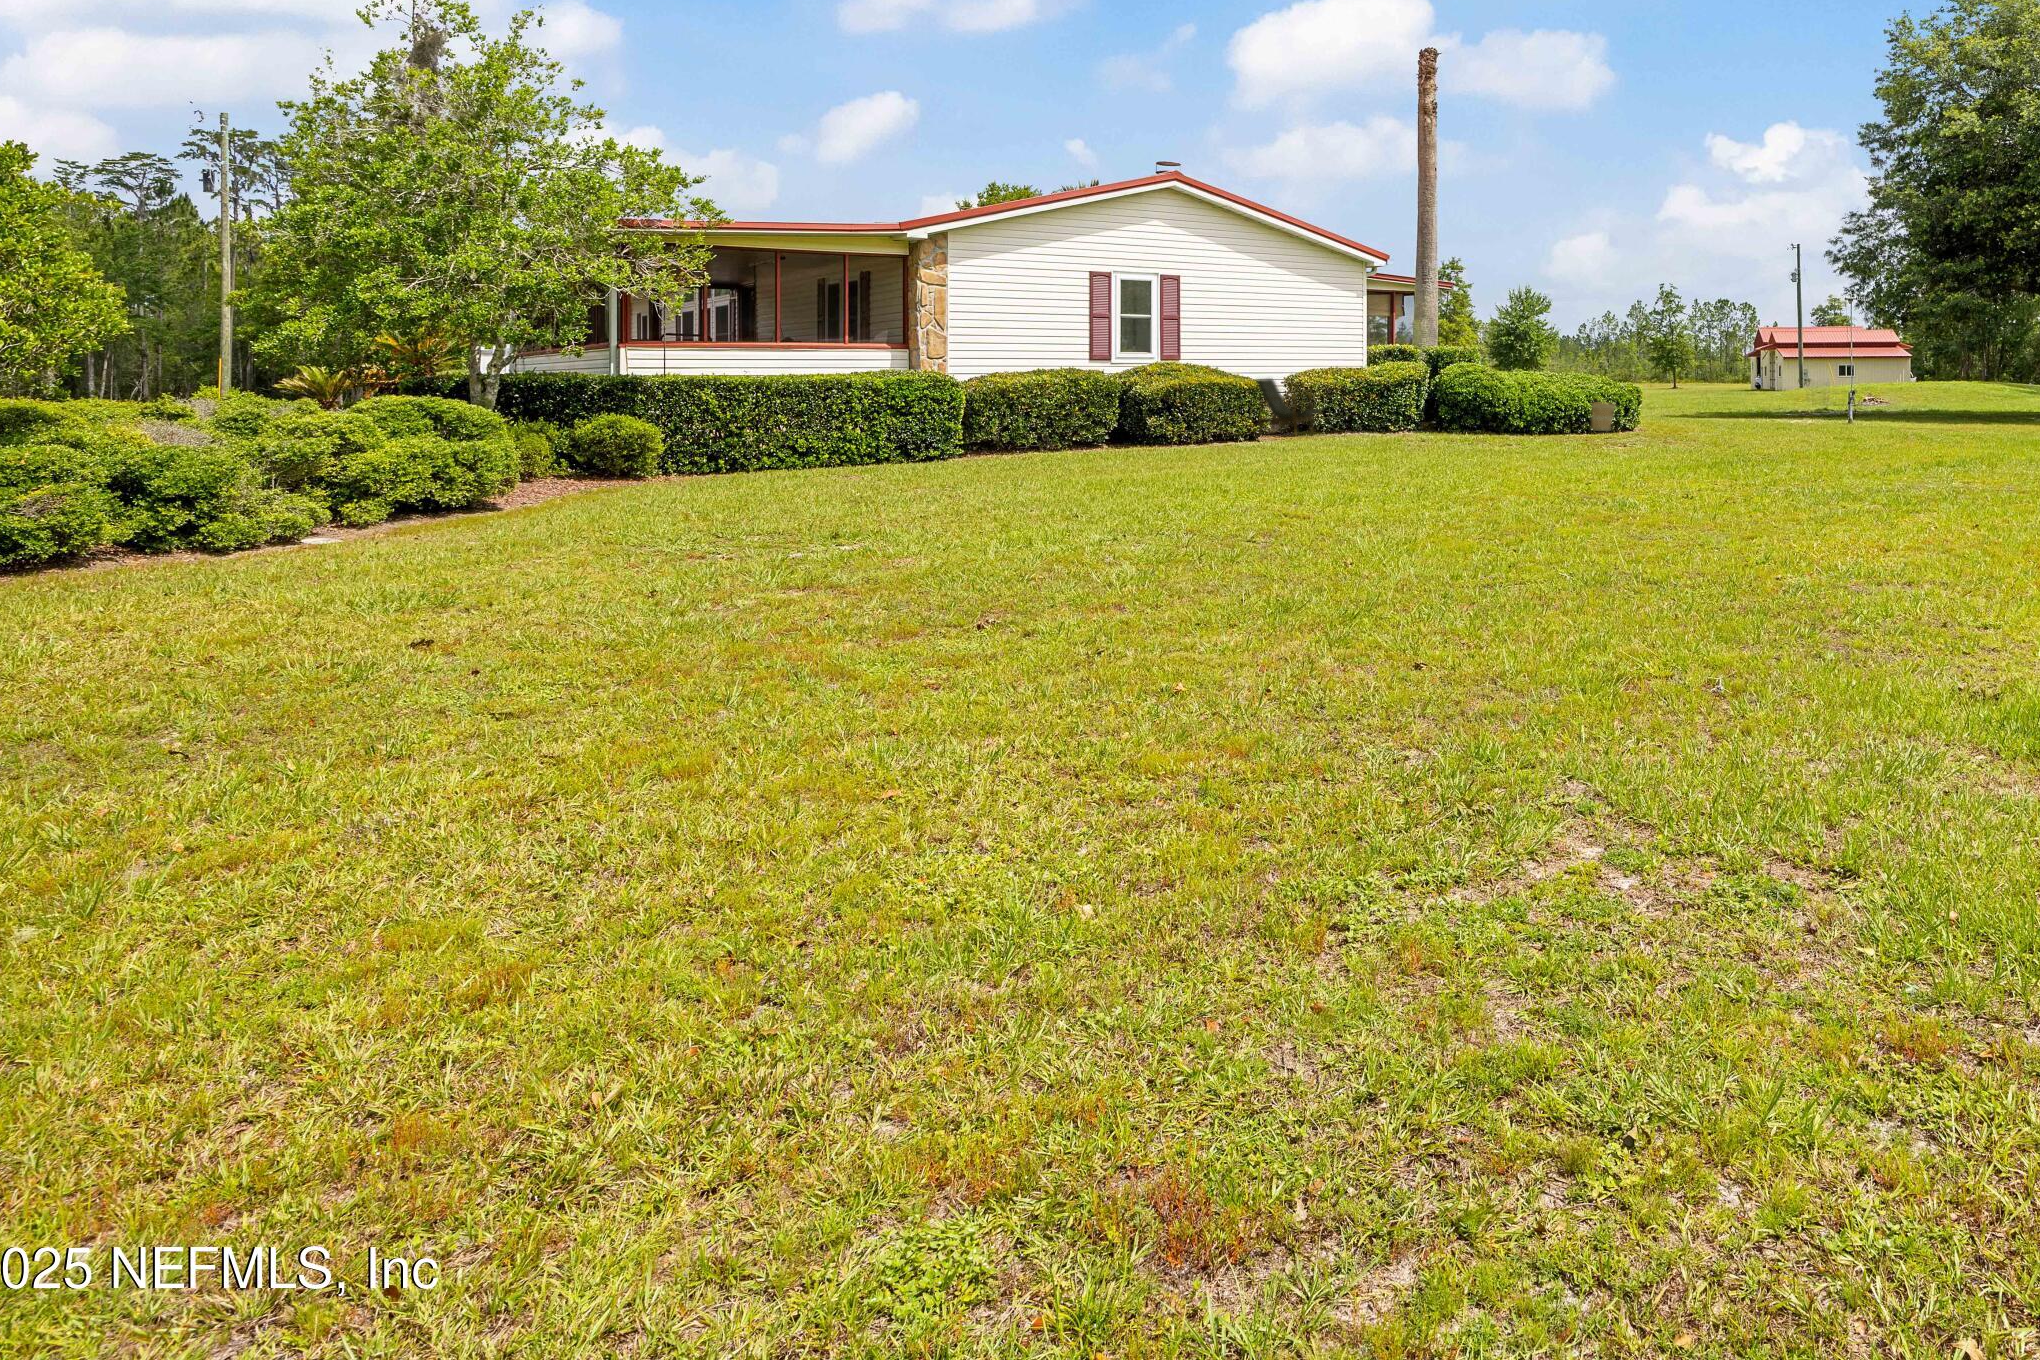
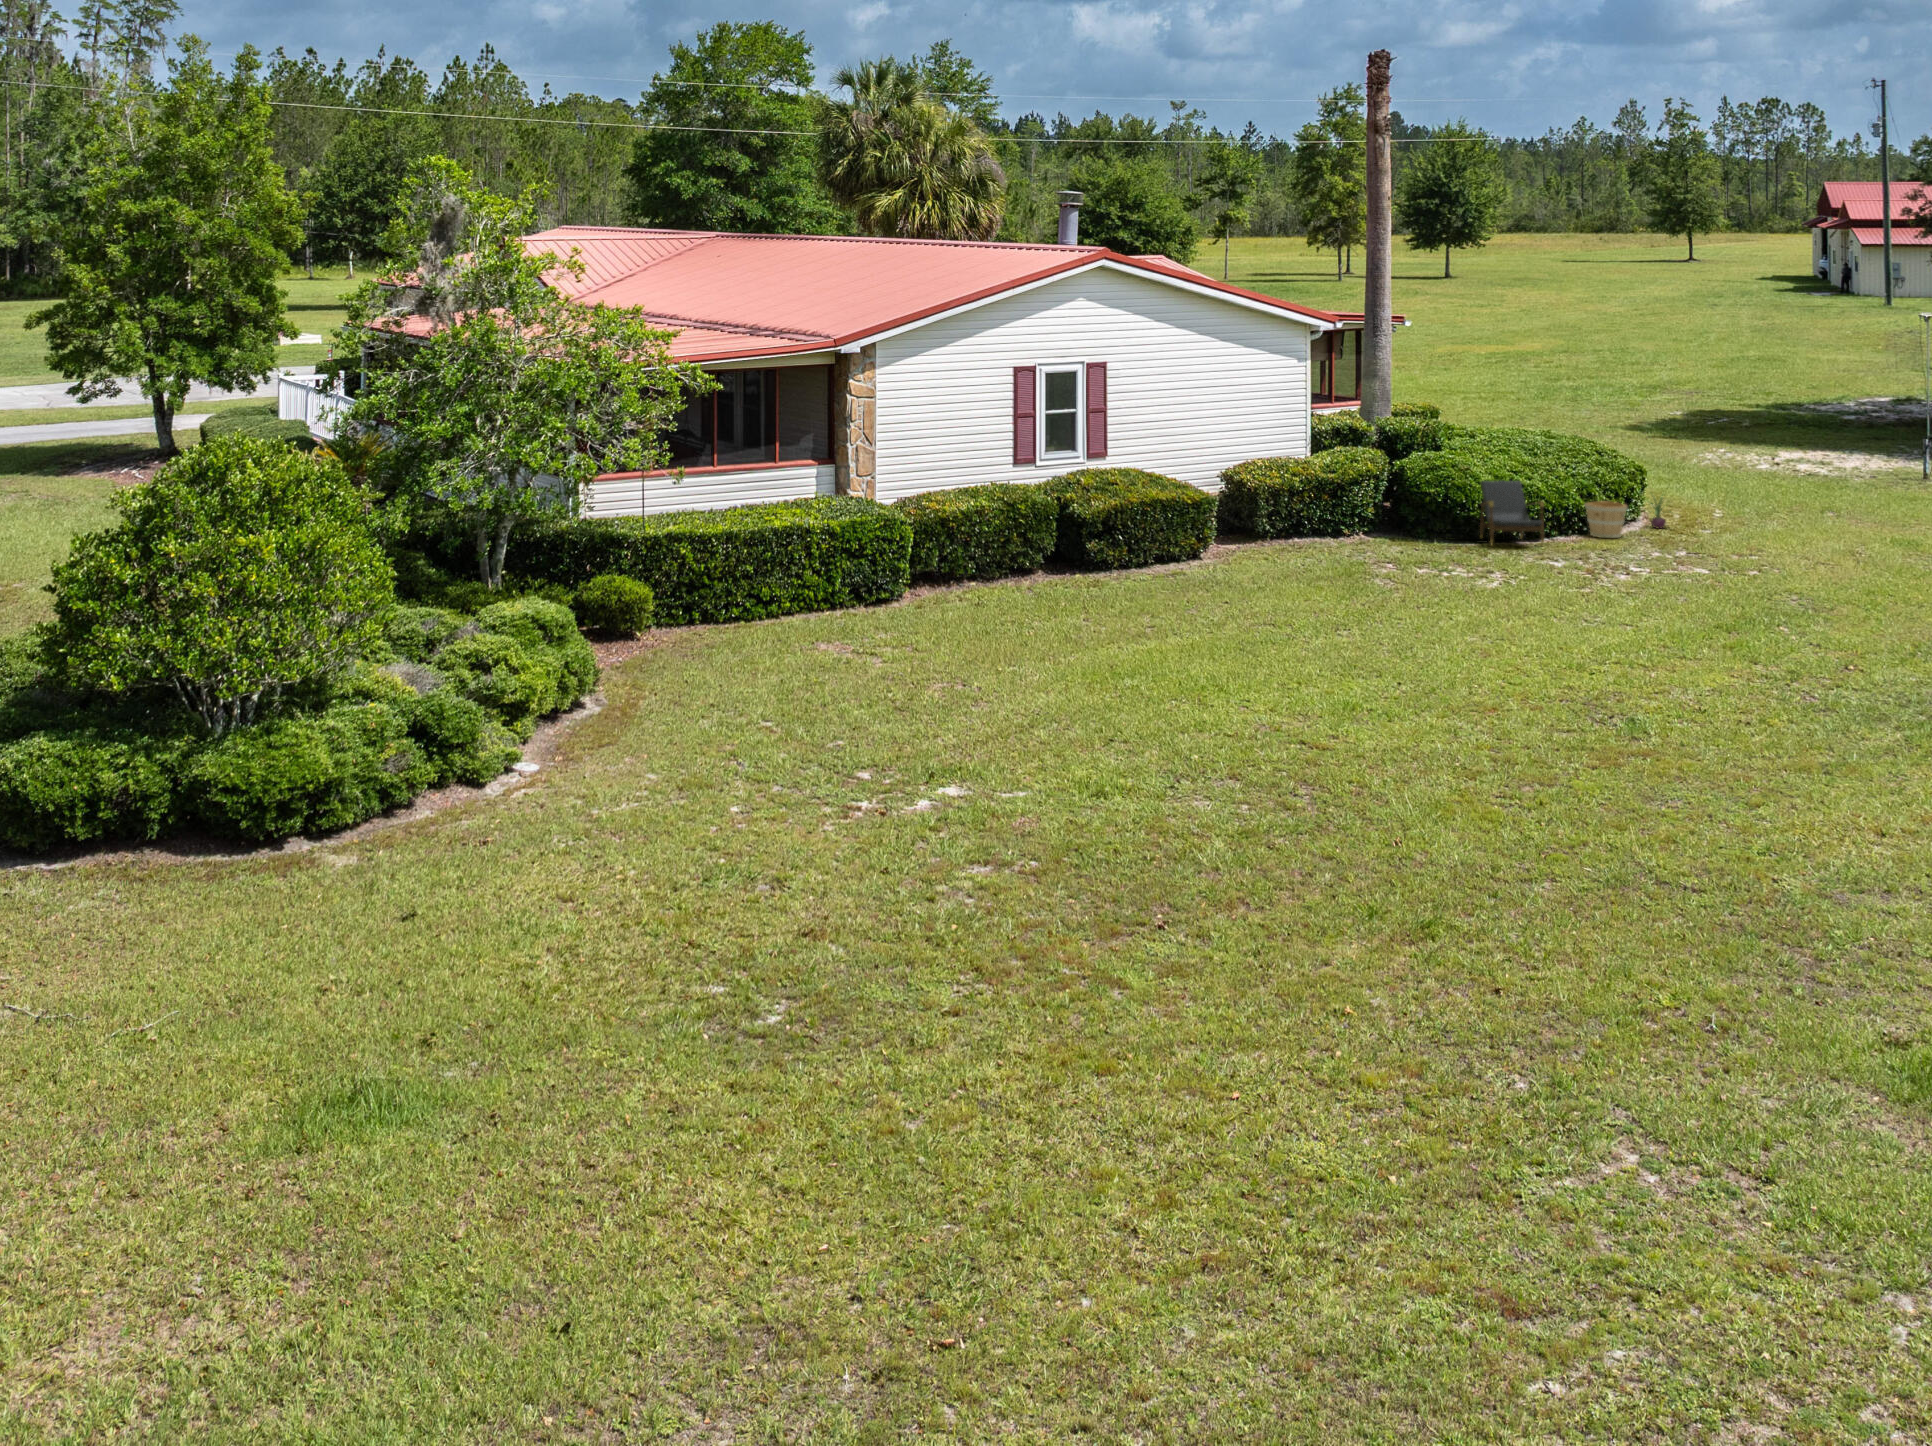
lounge chair: present [1256,378,1318,433] -> present [1480,481,1544,545]
decorative plant: none [1621,399,1655,428] -> present [1651,497,1666,529]

